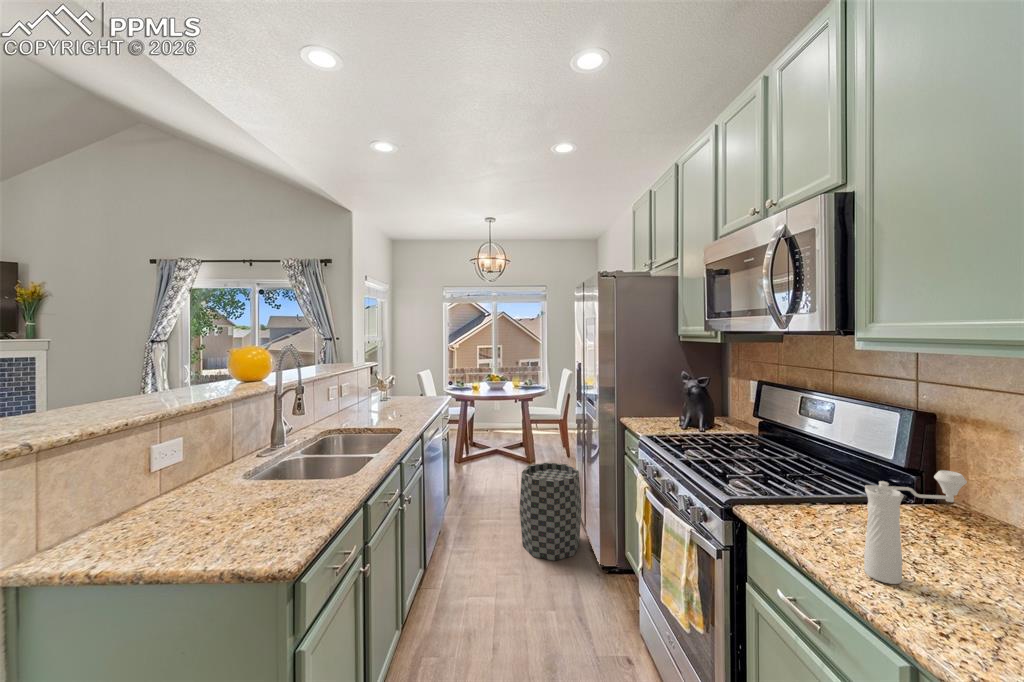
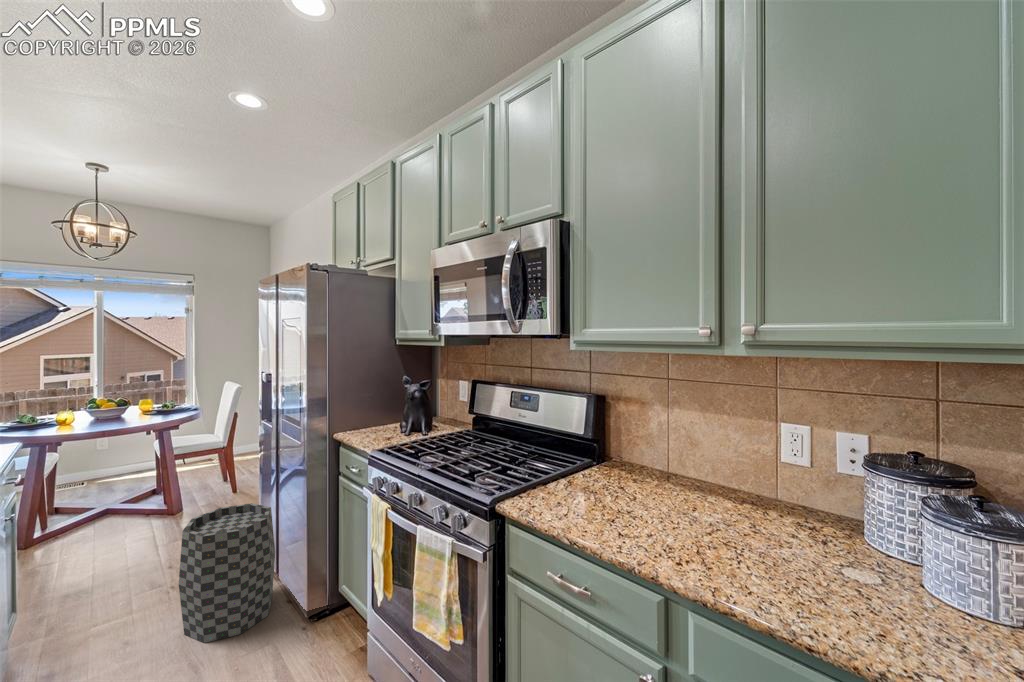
pepper mill: present [864,470,967,584] -> none [612,437,663,535]

